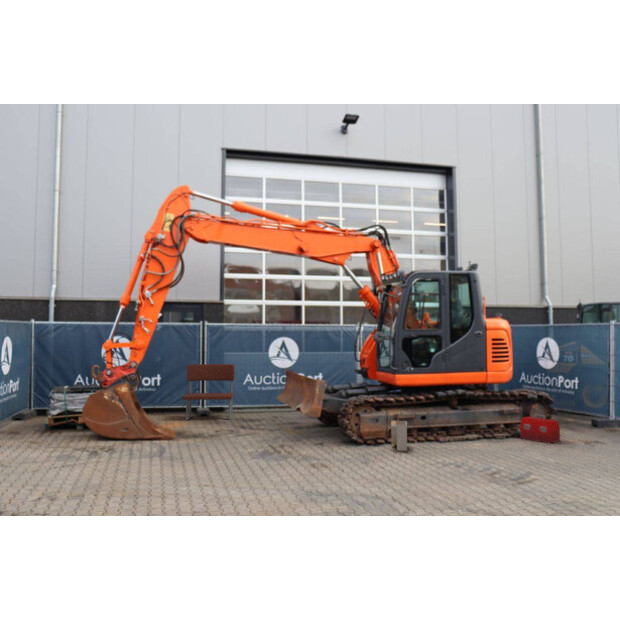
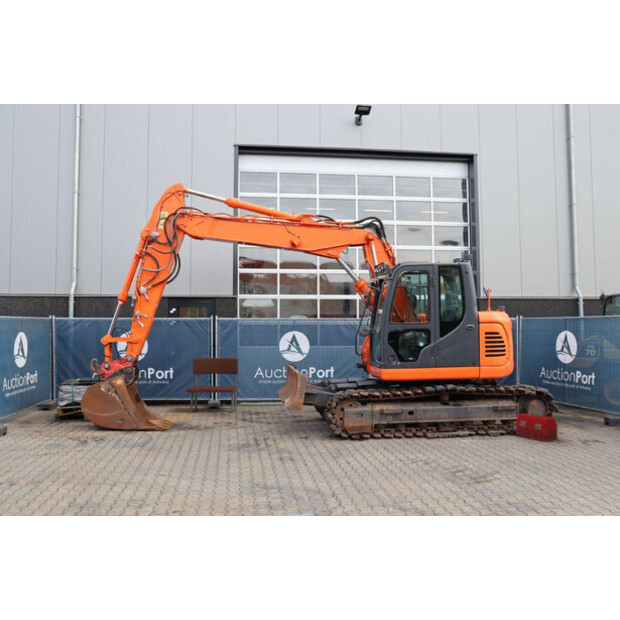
storage bin: present [391,421,407,451] -> none [373,410,392,446]

